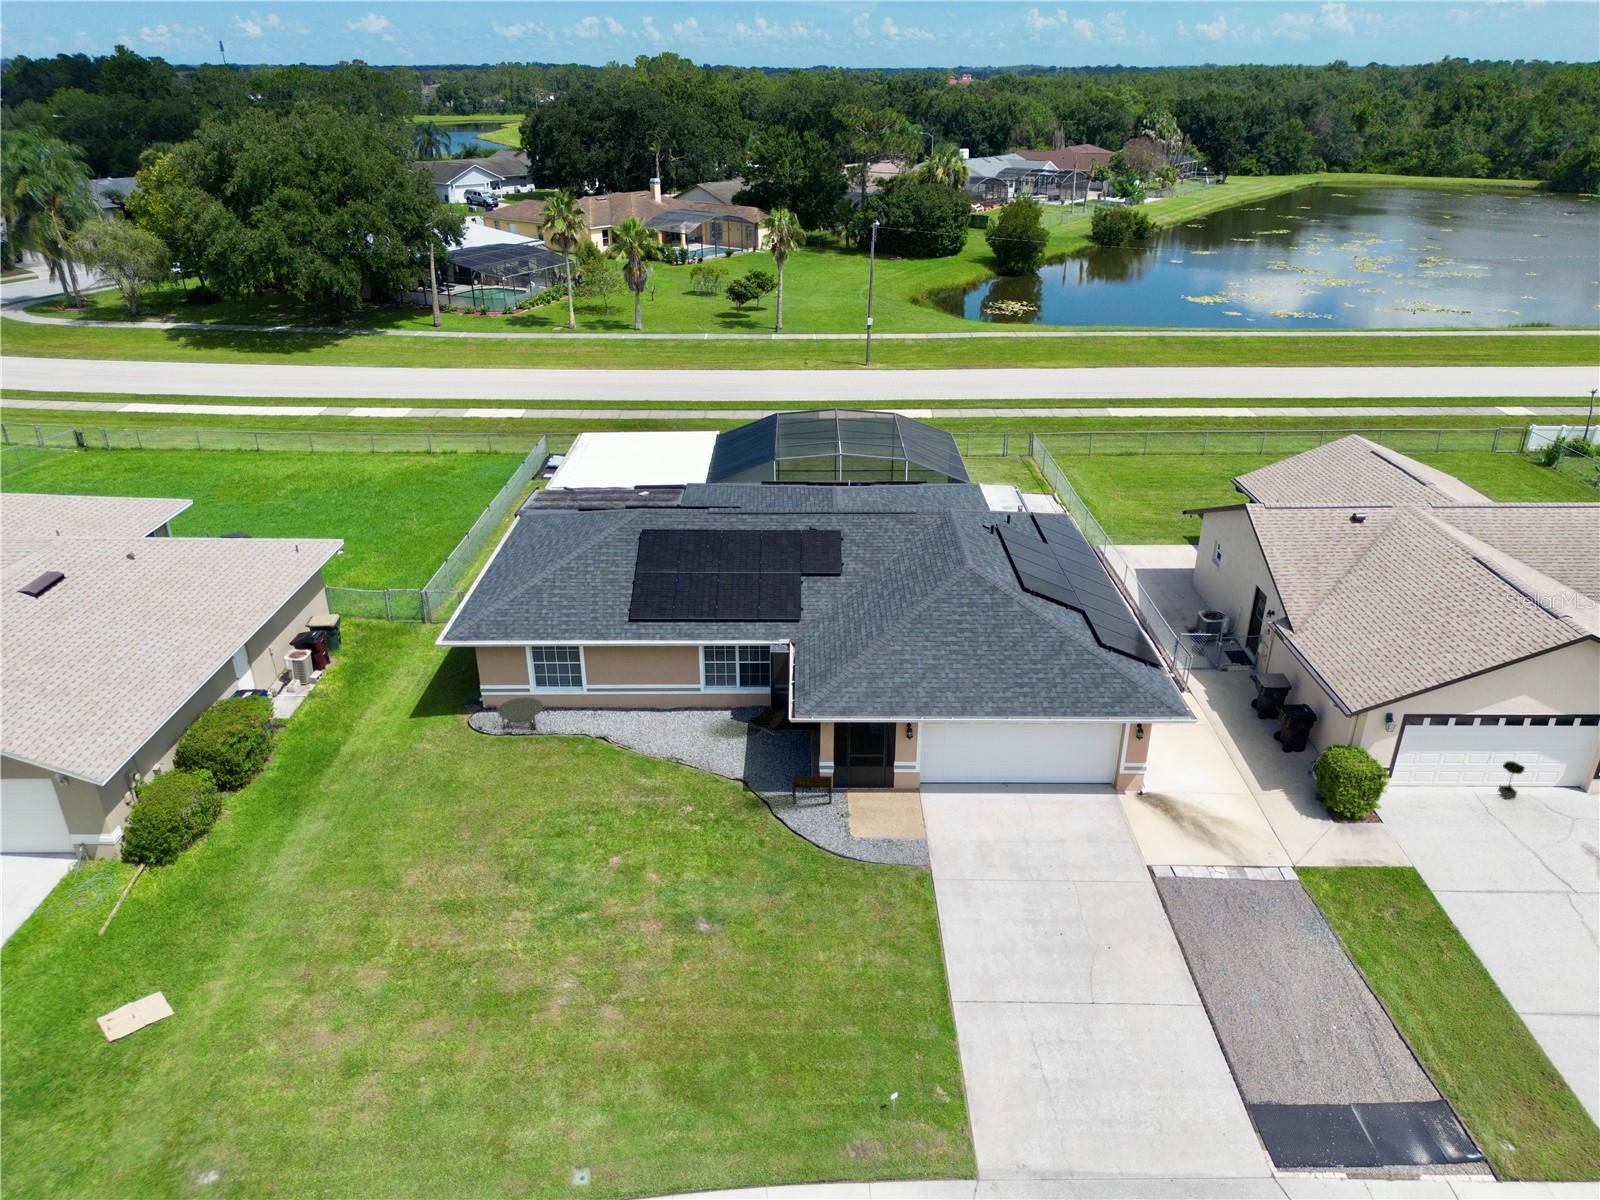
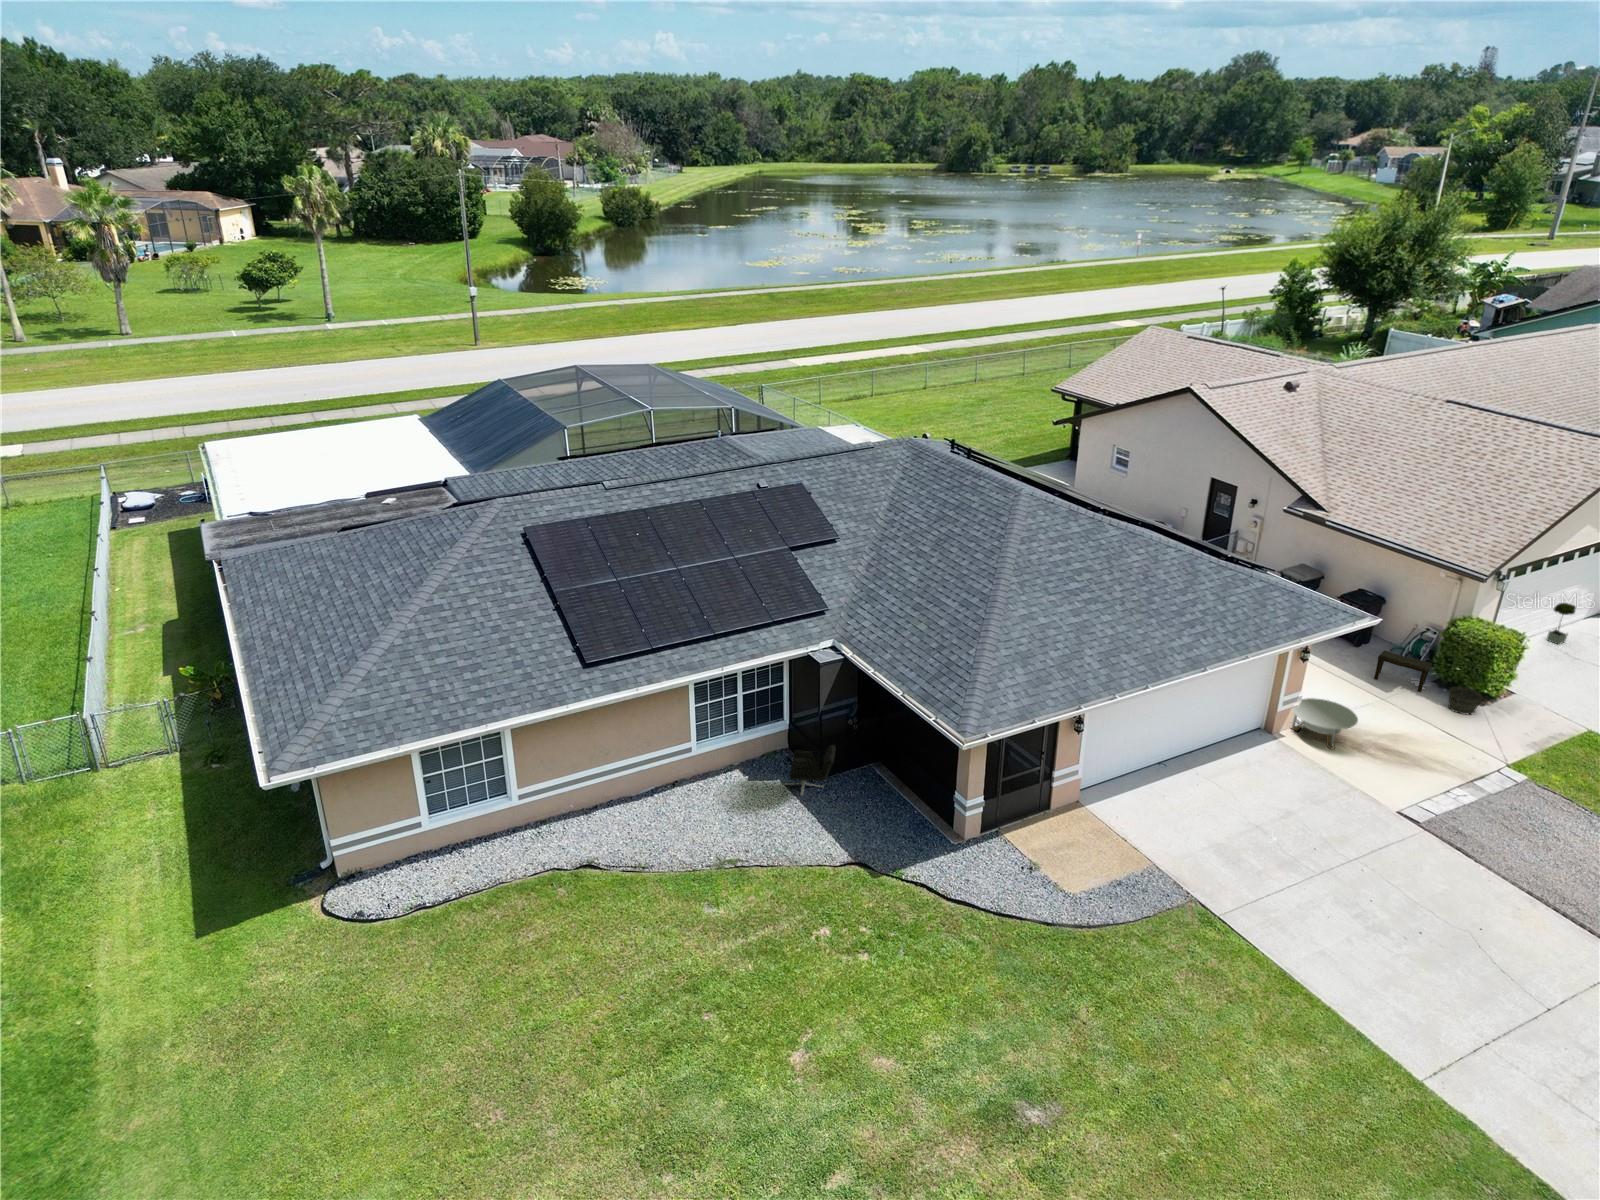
round table: present [498,697,543,730] -> present [1291,698,1358,749]
bench: present [792,776,832,804] -> present [1374,650,1432,692]
wooden bucket: none [1306,799,1335,825] -> present [1449,687,1482,715]

